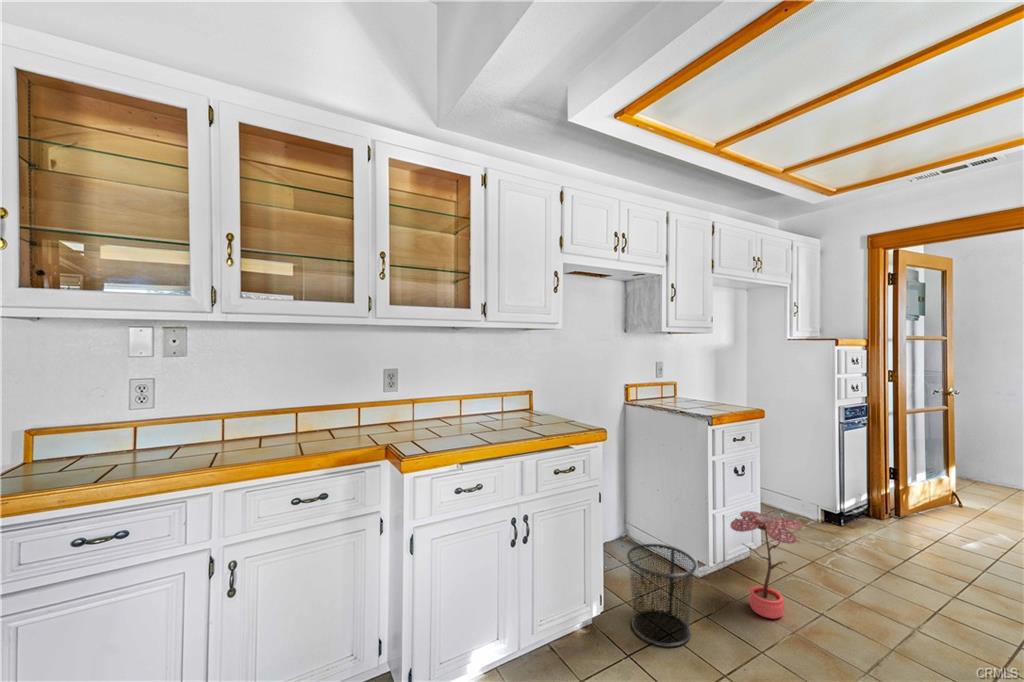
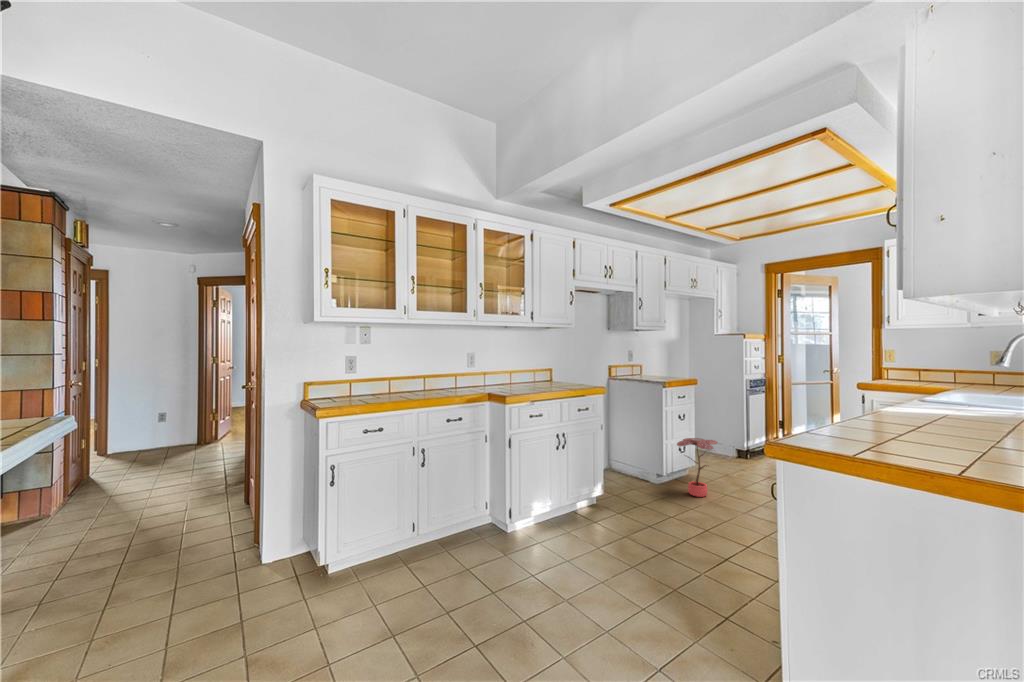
waste bin: present [627,544,697,647] -> none [618,457,658,509]

